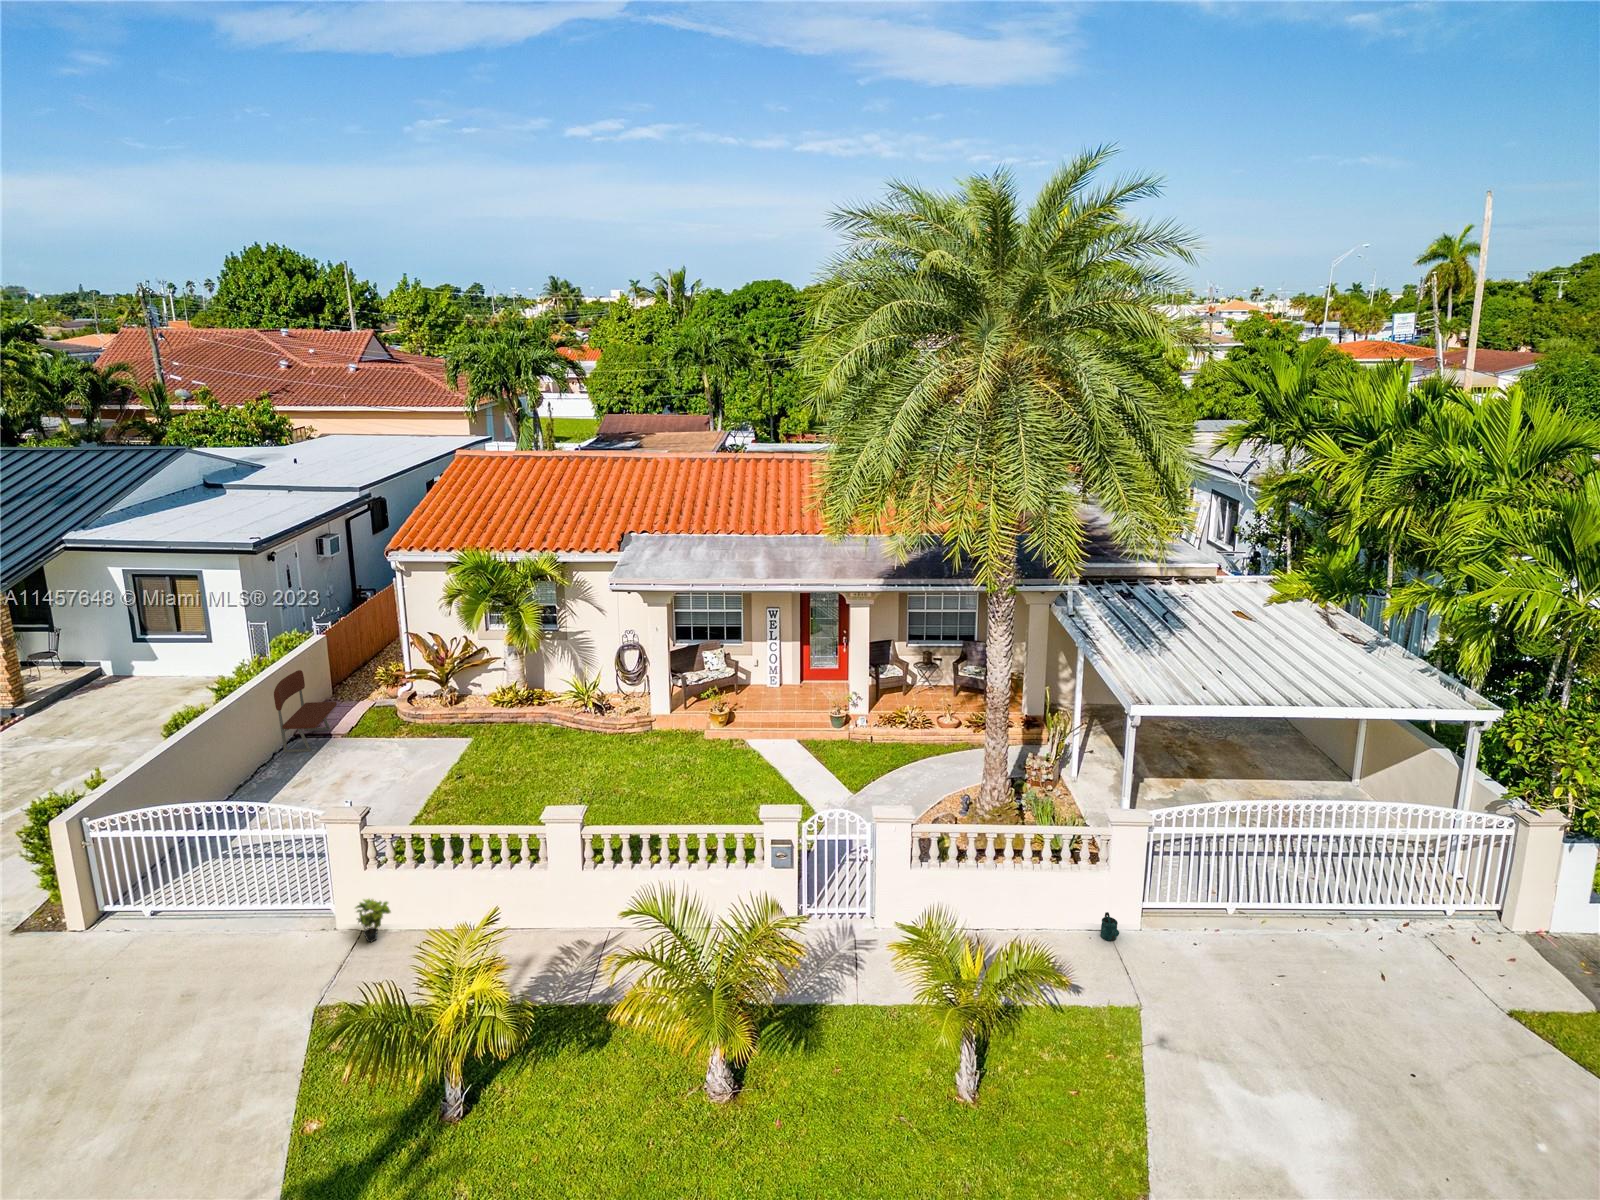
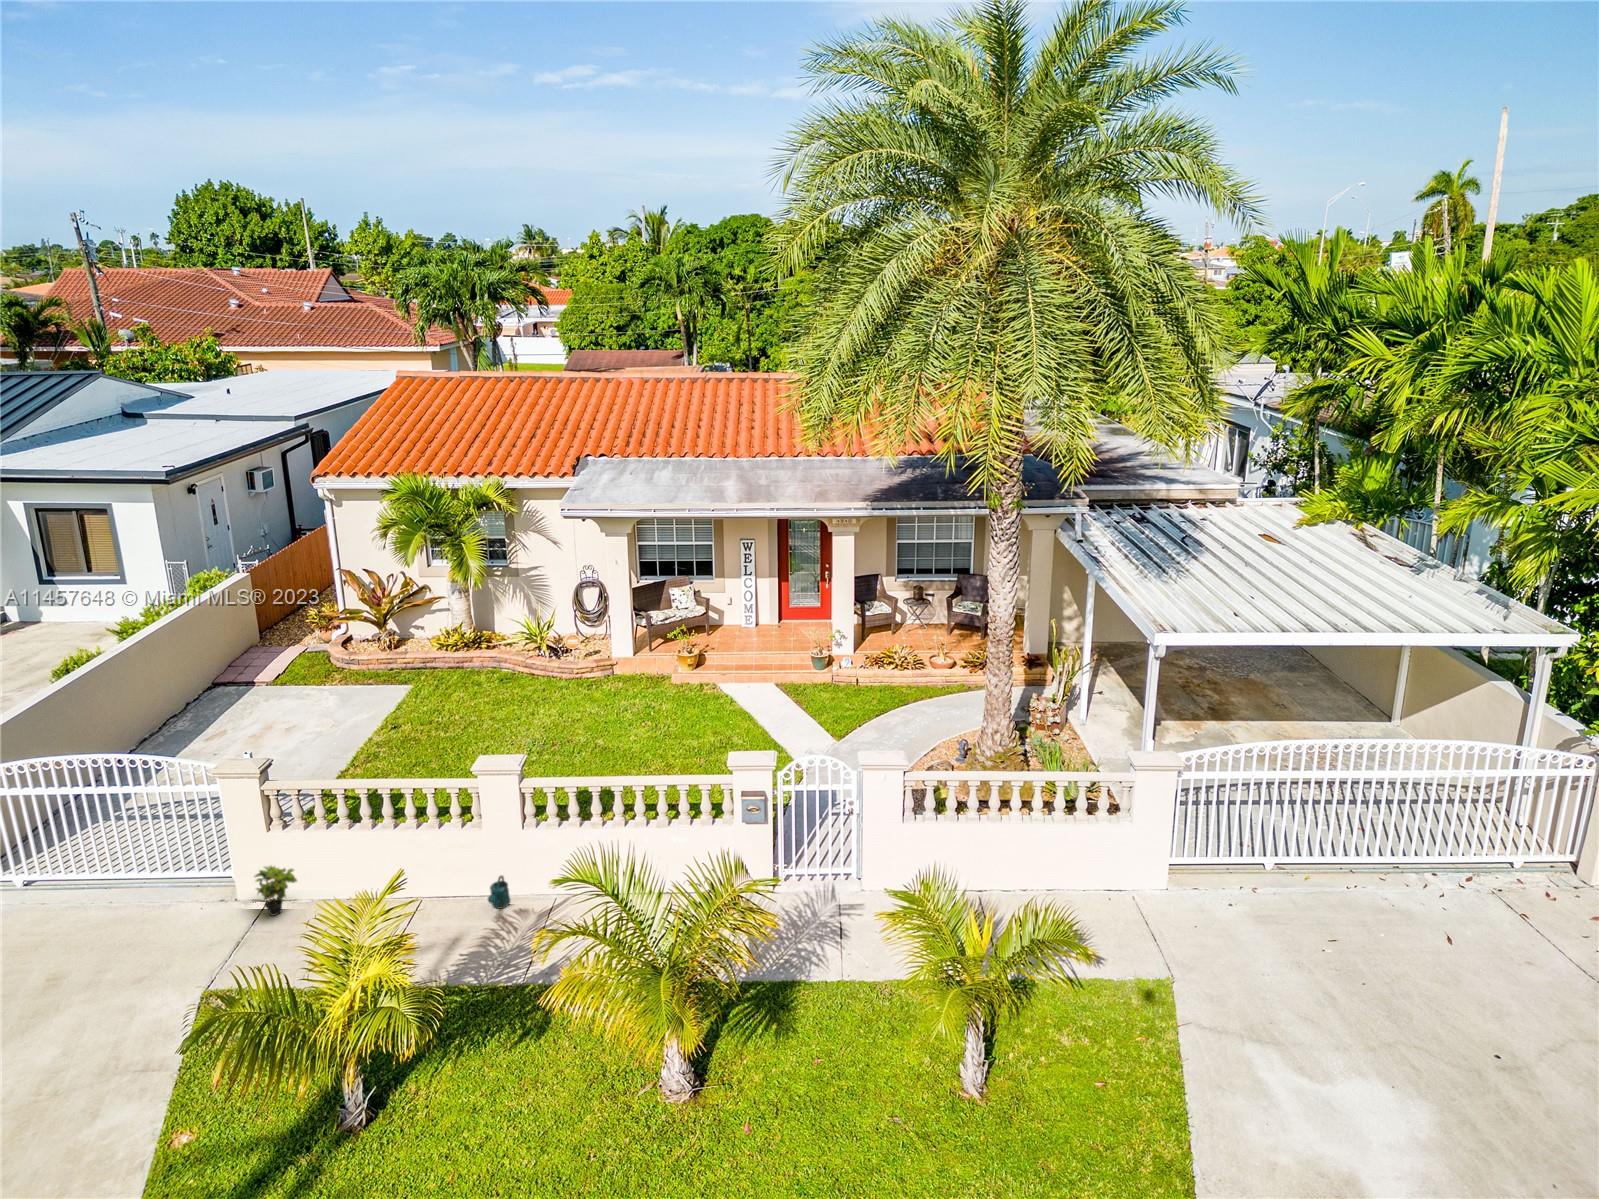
bench: present [274,670,337,752] -> none [180,612,256,704]
watering can: present [1100,912,1119,941] -> present [488,876,511,909]

